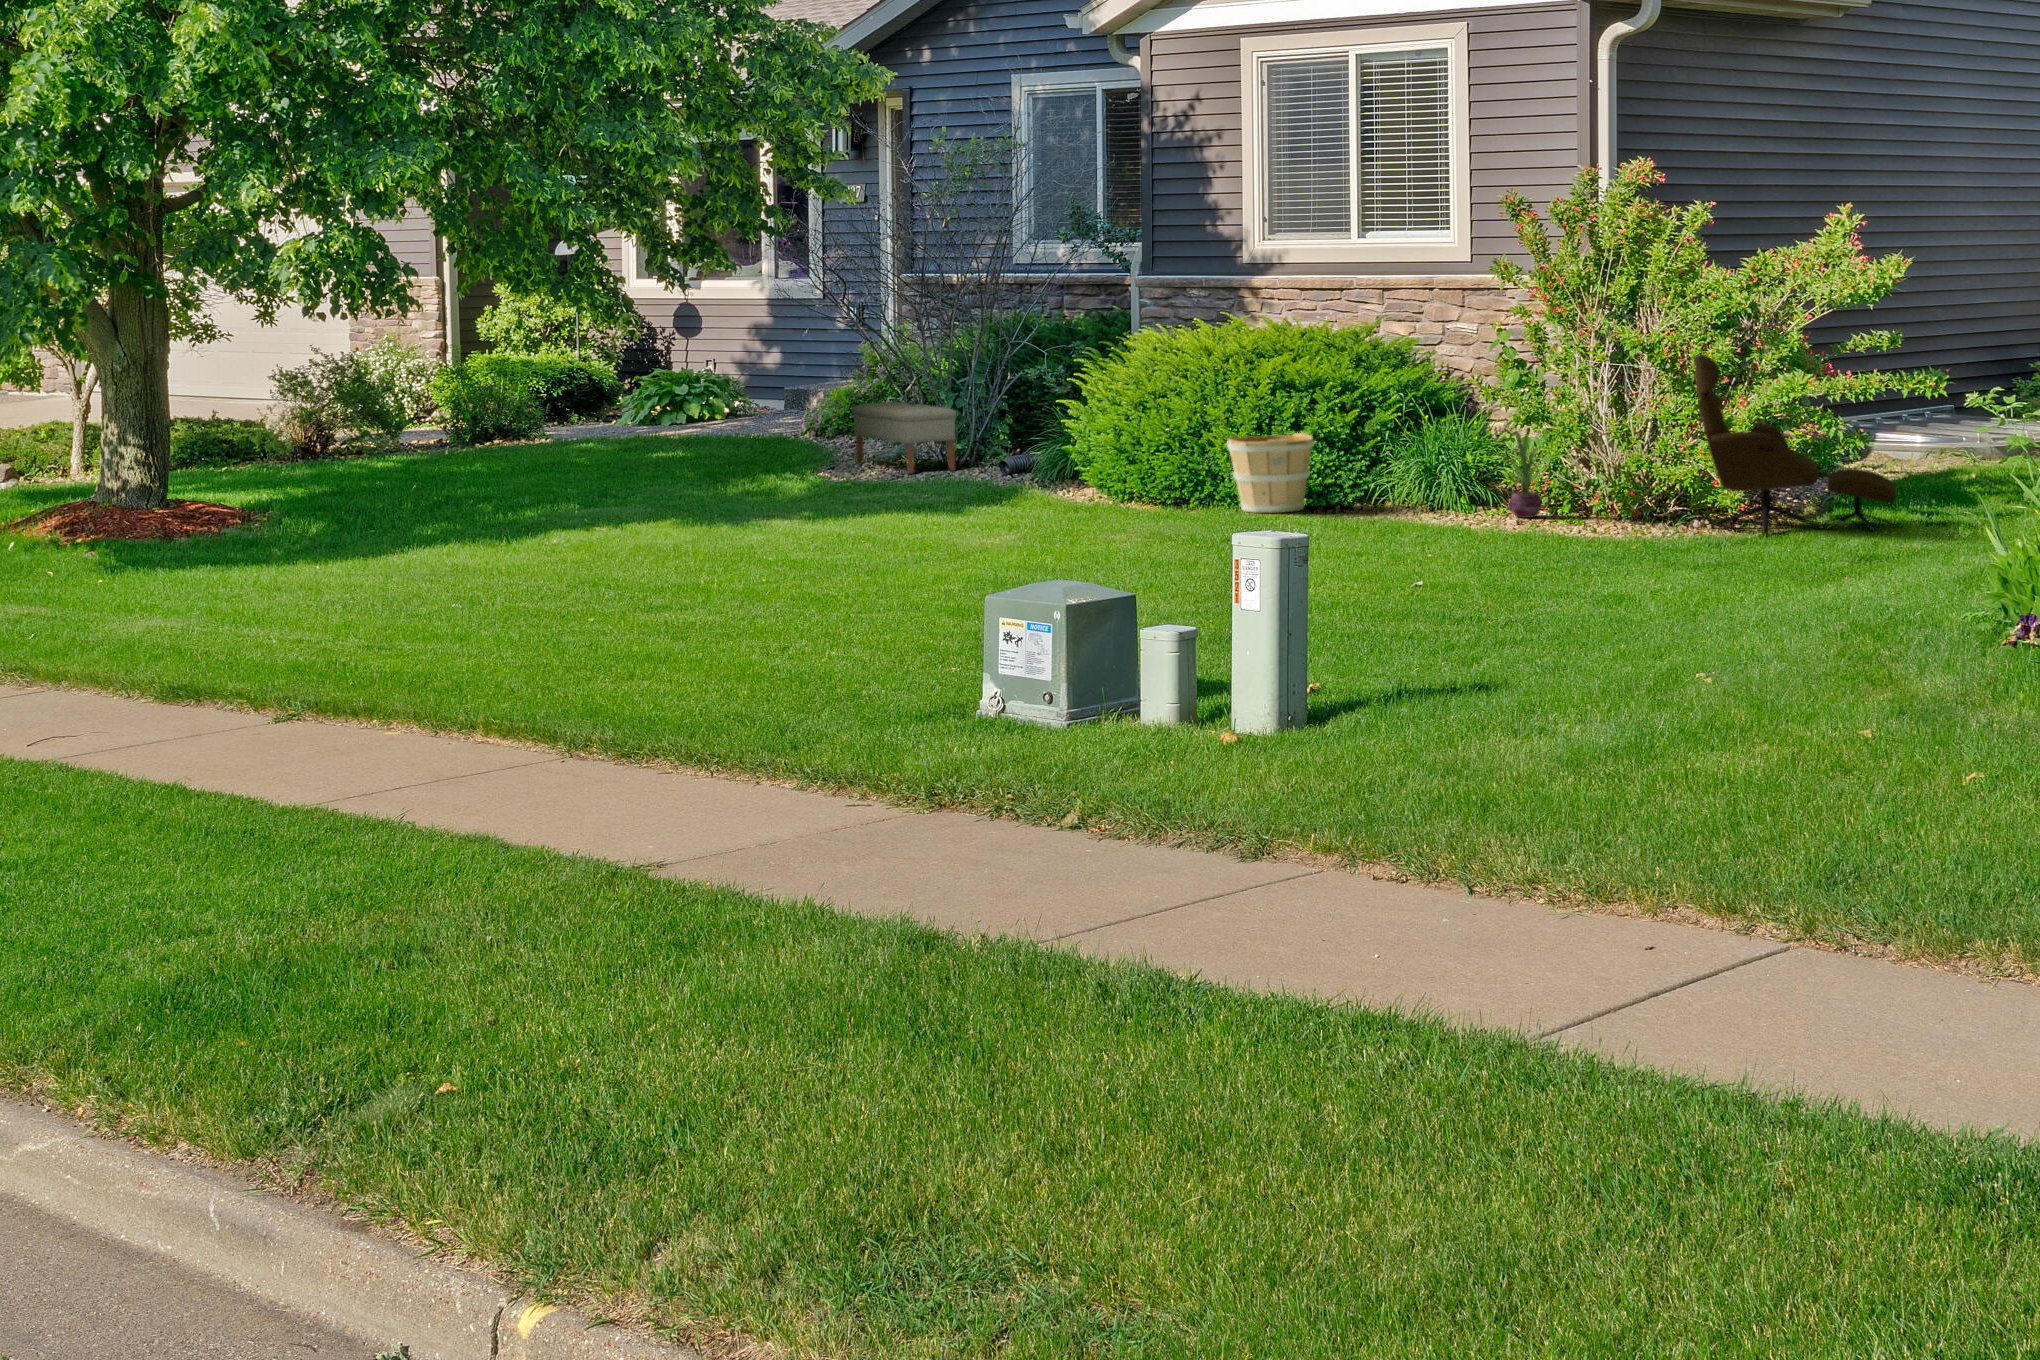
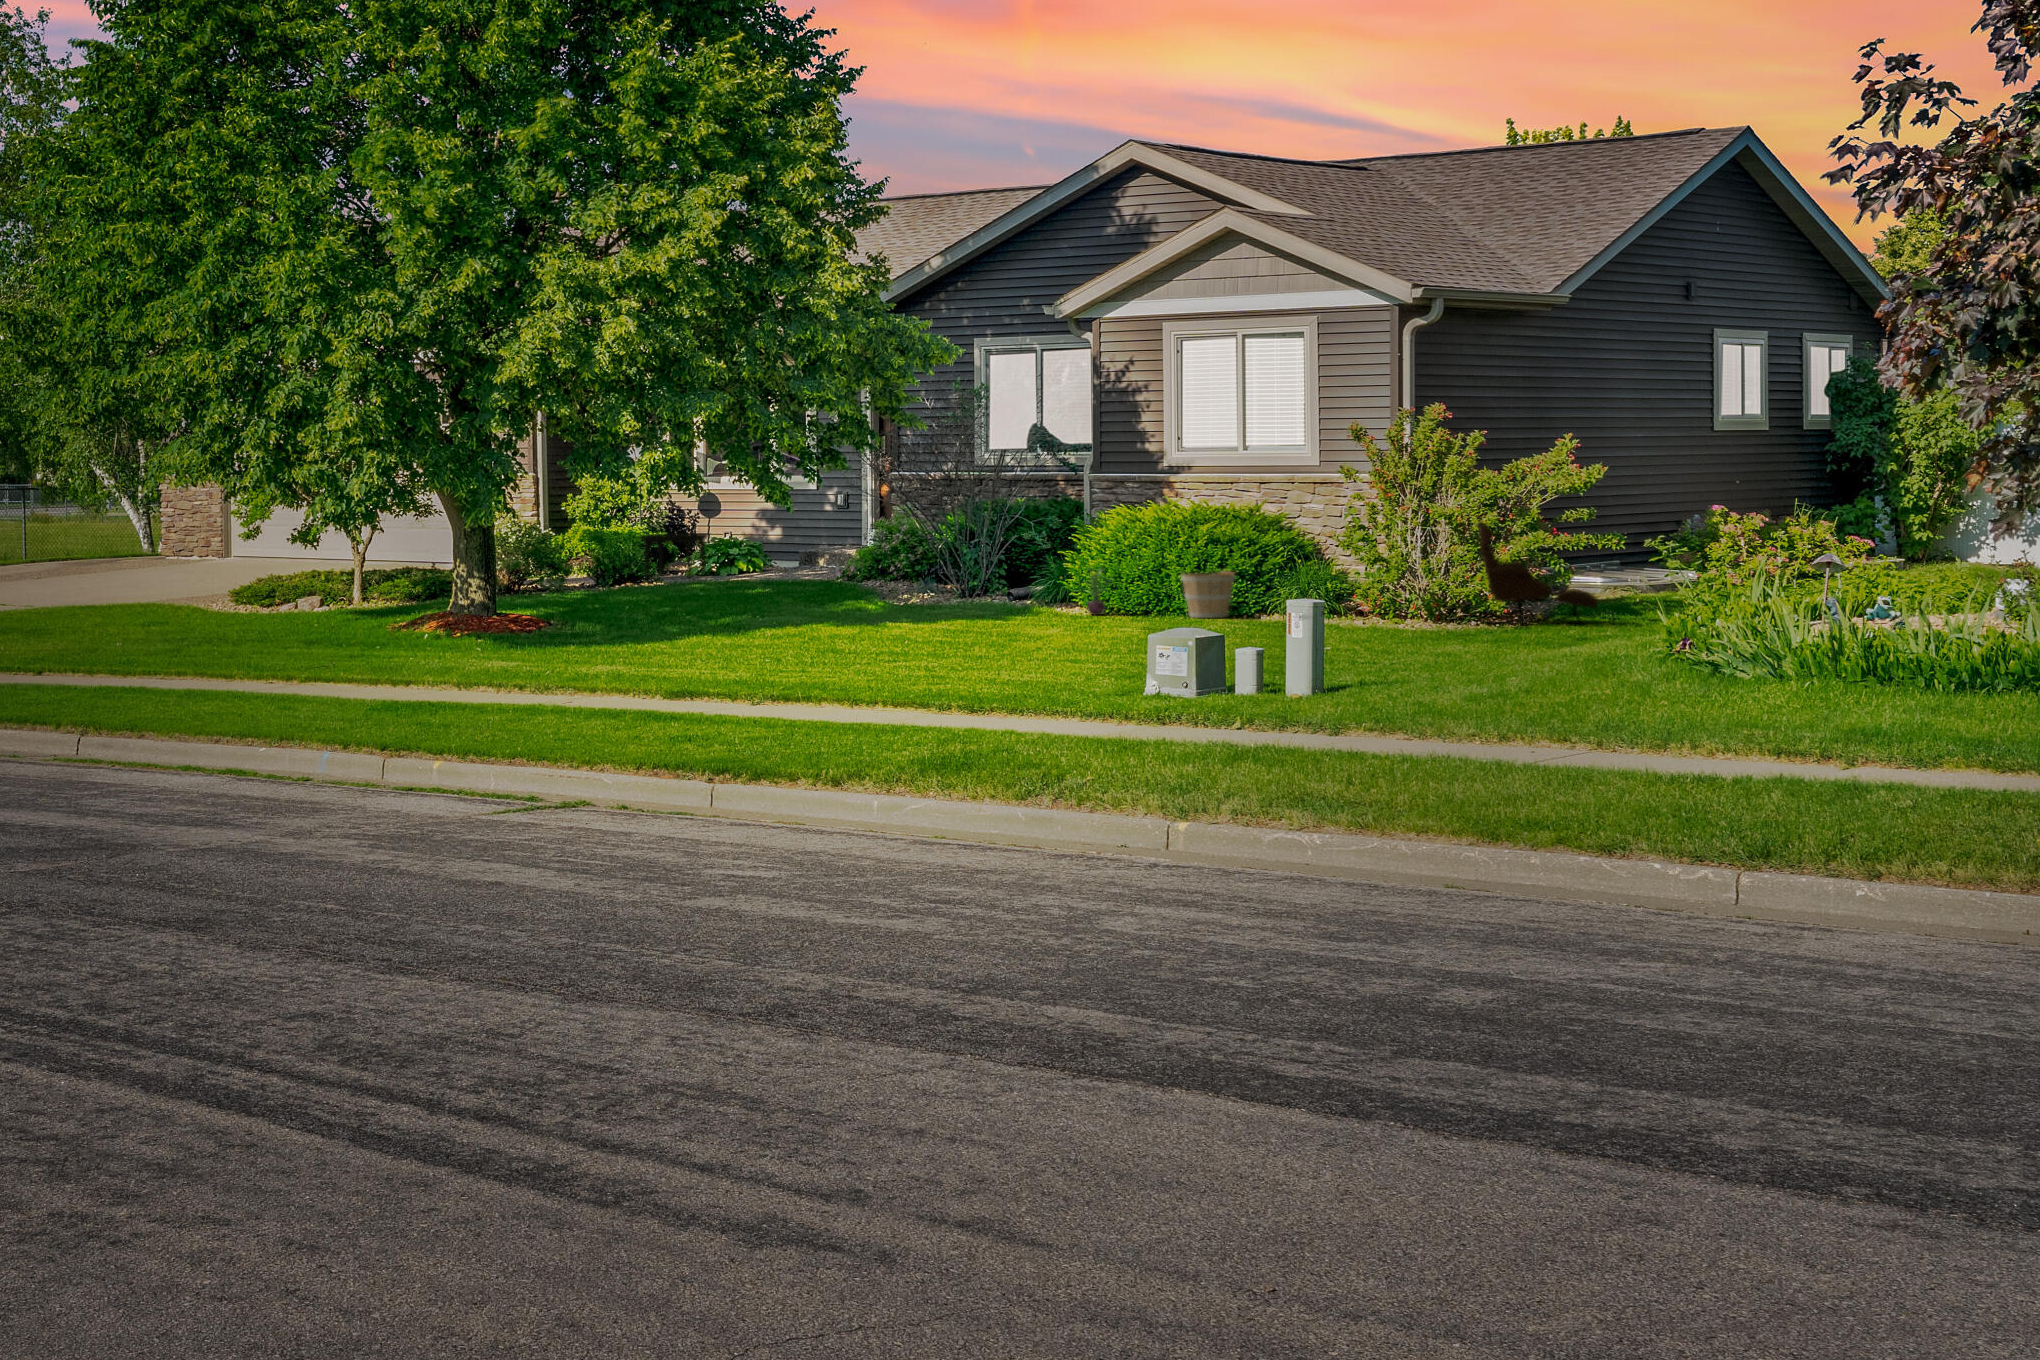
round table: none [558,361,665,428] -> present [640,533,709,578]
bench: present [852,402,956,474] -> none [894,556,972,601]
decorative plant: present [1499,431,1566,518] -> present [1087,569,1105,615]

